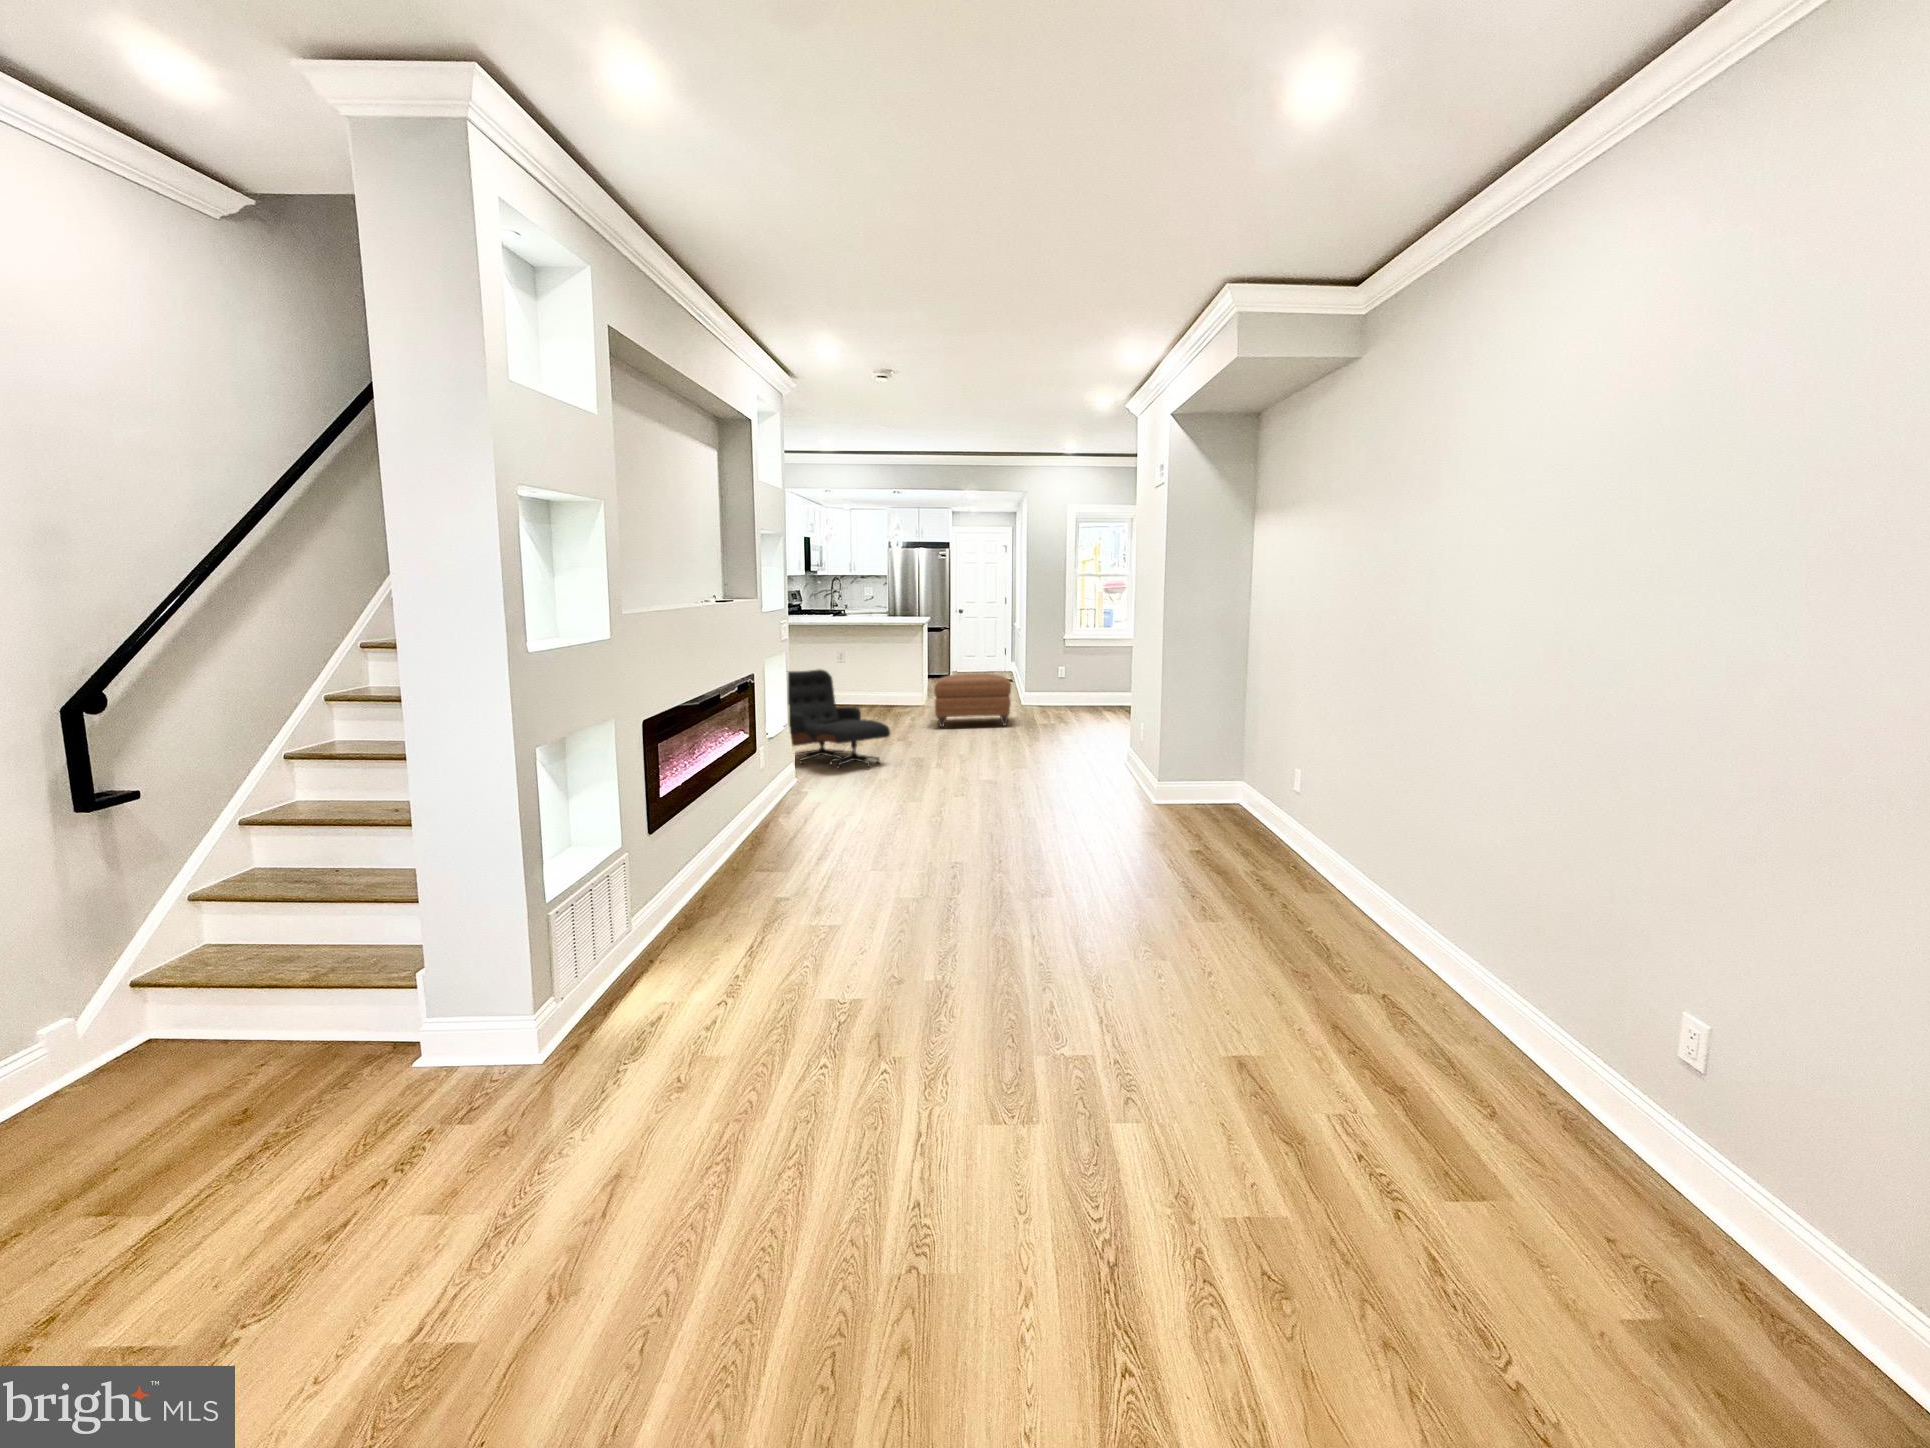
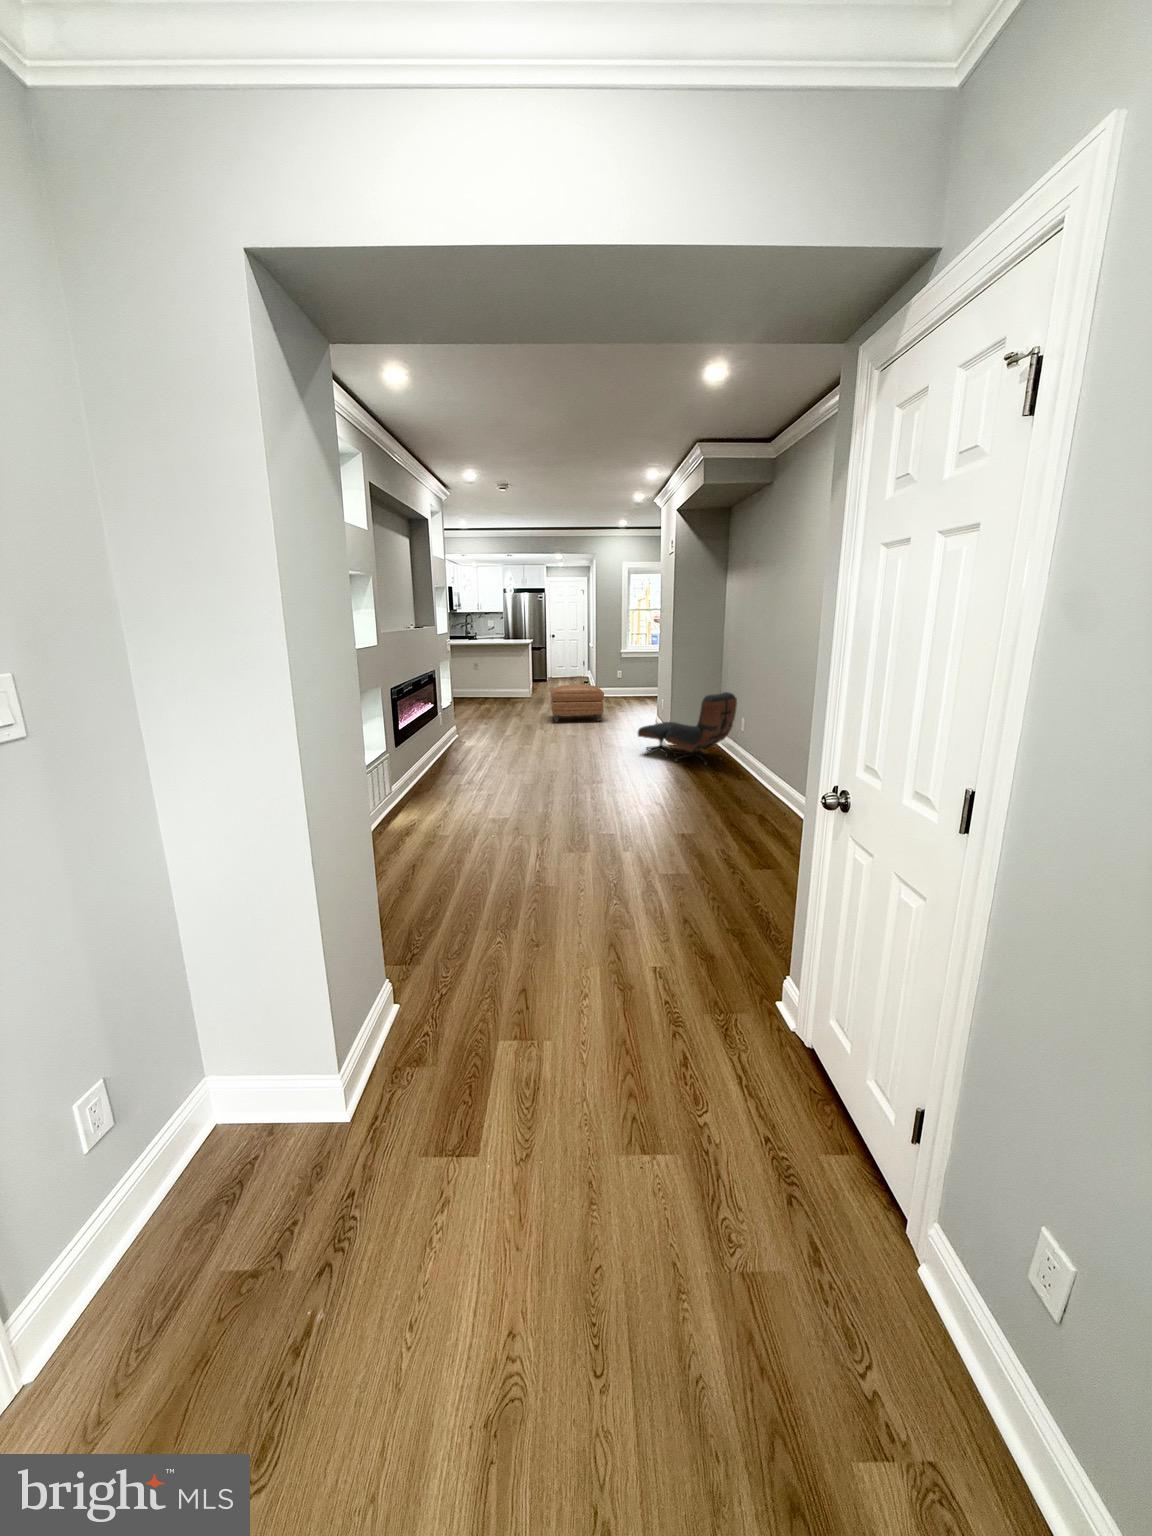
lounge chair: present [788,670,890,769] -> present [638,692,737,764]

